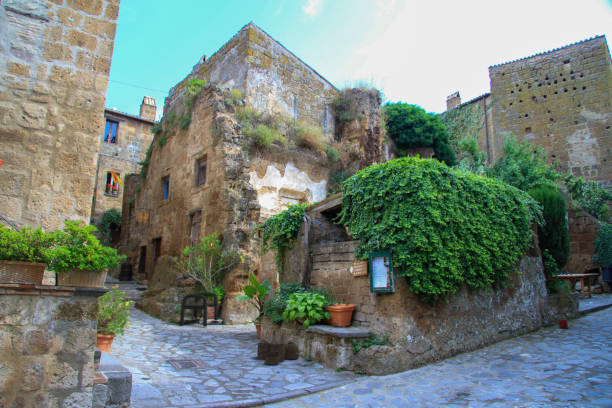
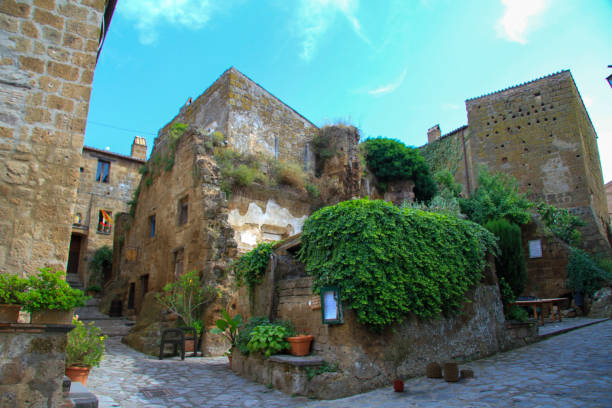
potted tree: present [547,285,572,329] -> present [379,332,414,392]
woven basket: present [257,342,299,365] -> present [426,362,474,381]

